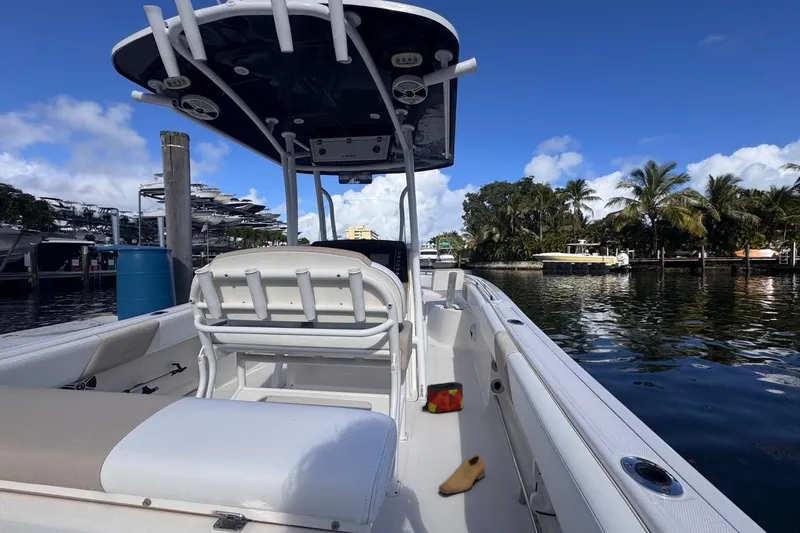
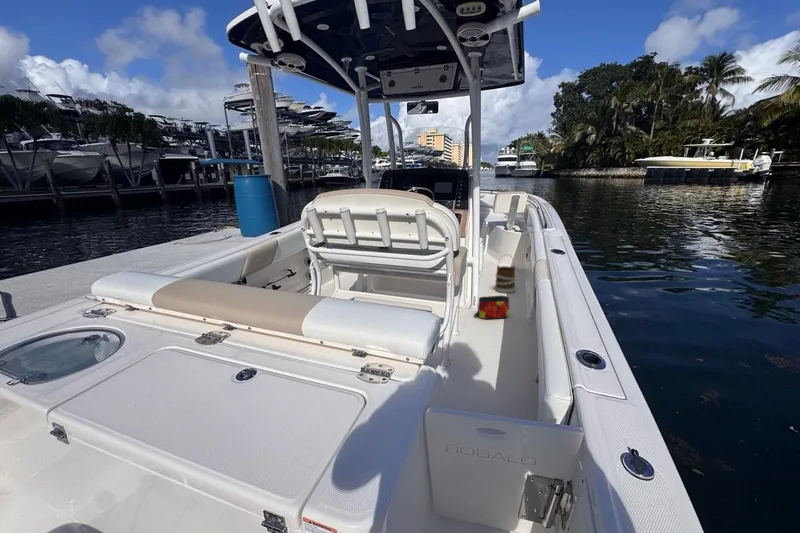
wooden bucket: none [440,333,463,378] -> present [495,256,515,293]
shoe: present [439,454,485,494] -> none [477,347,514,370]

